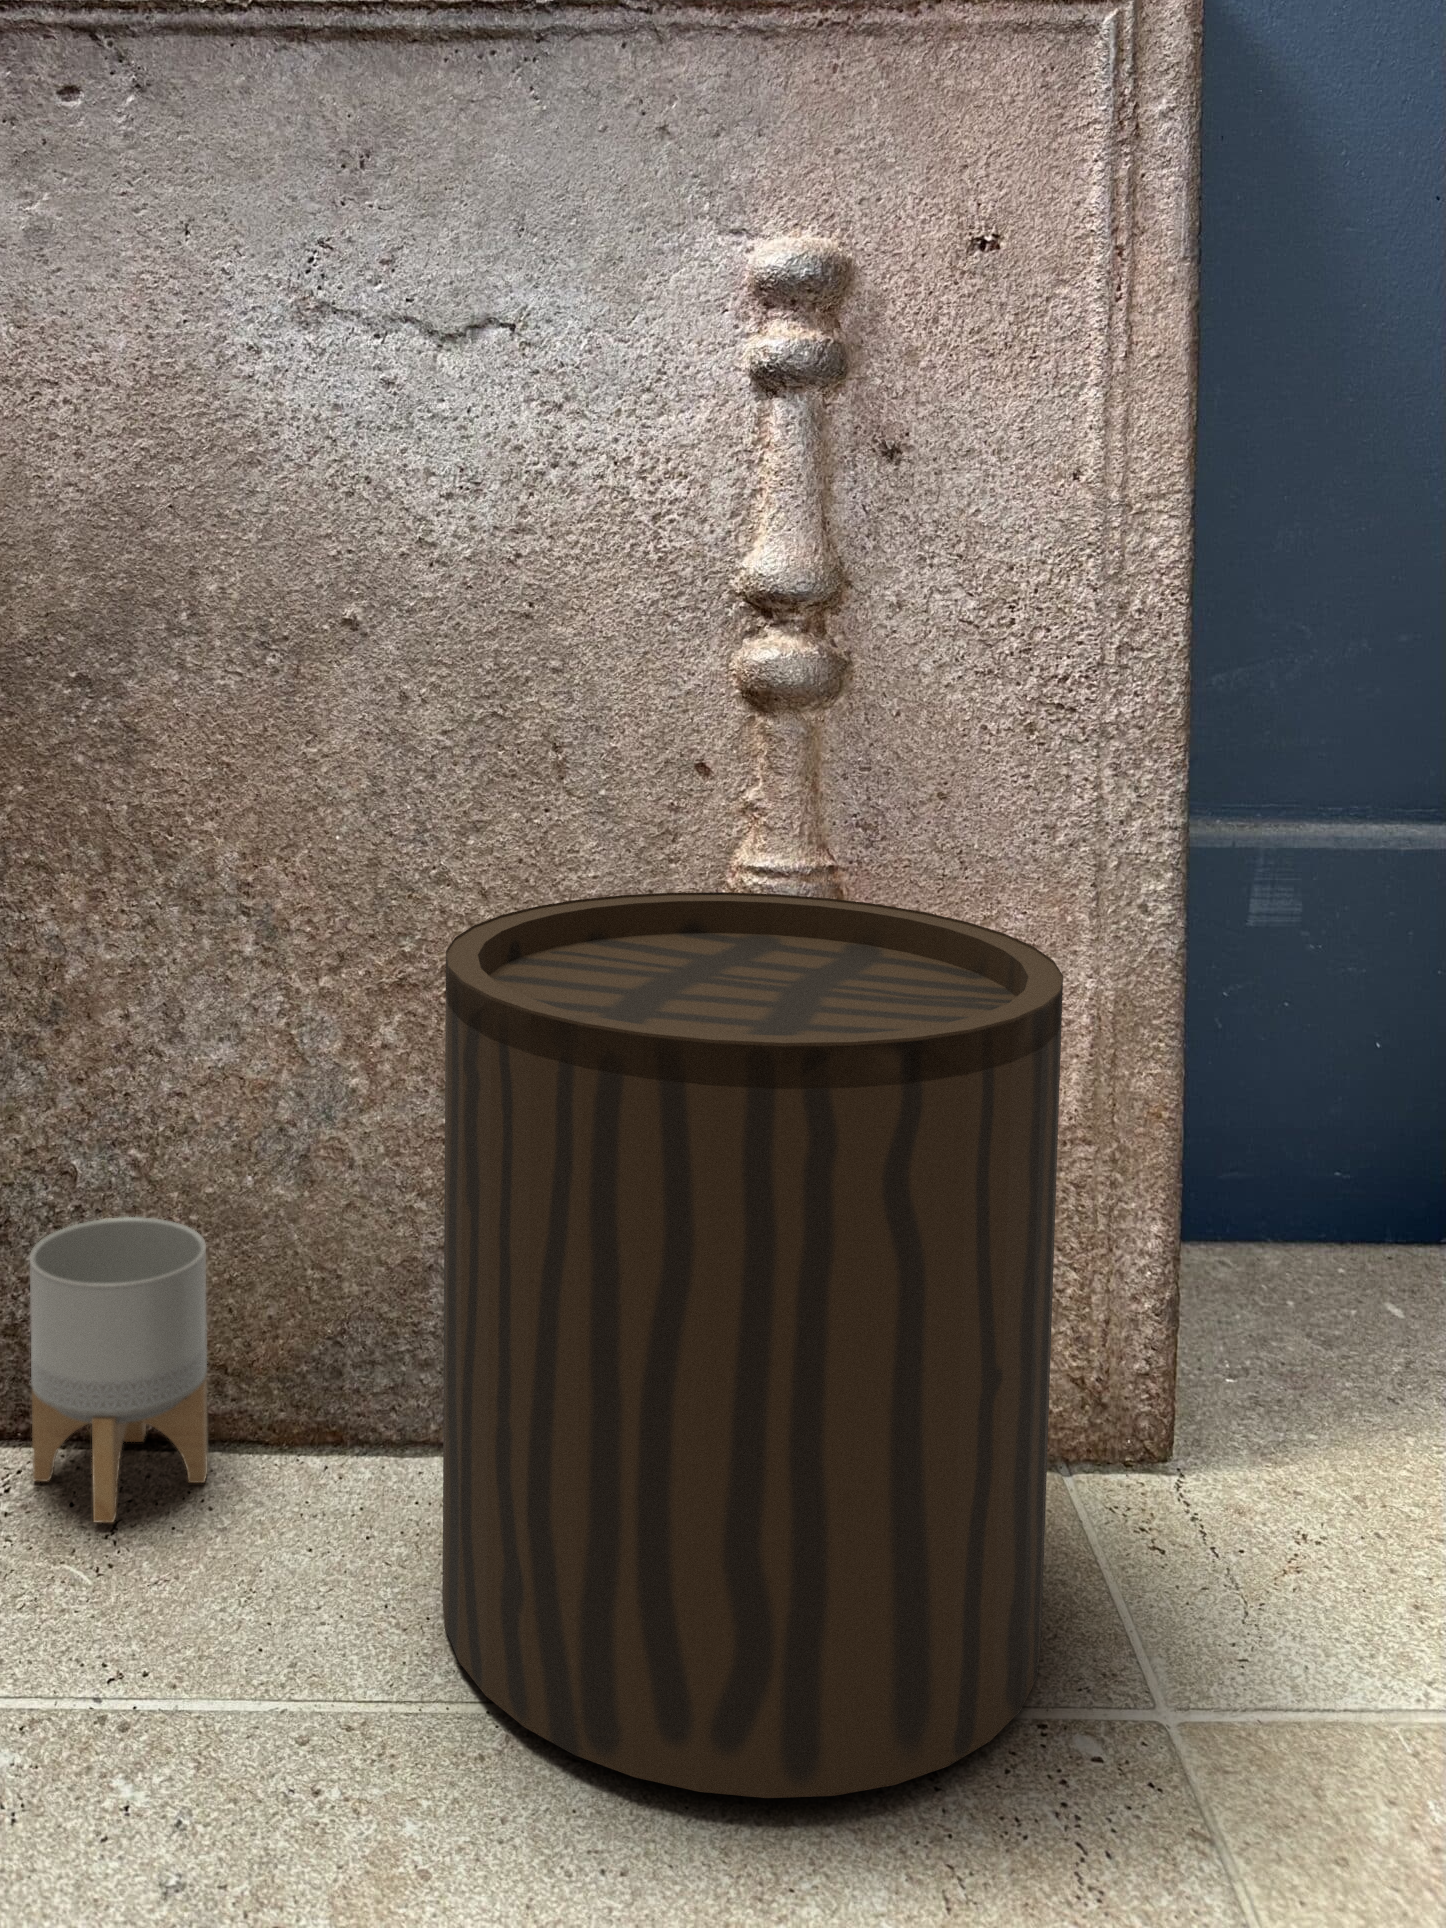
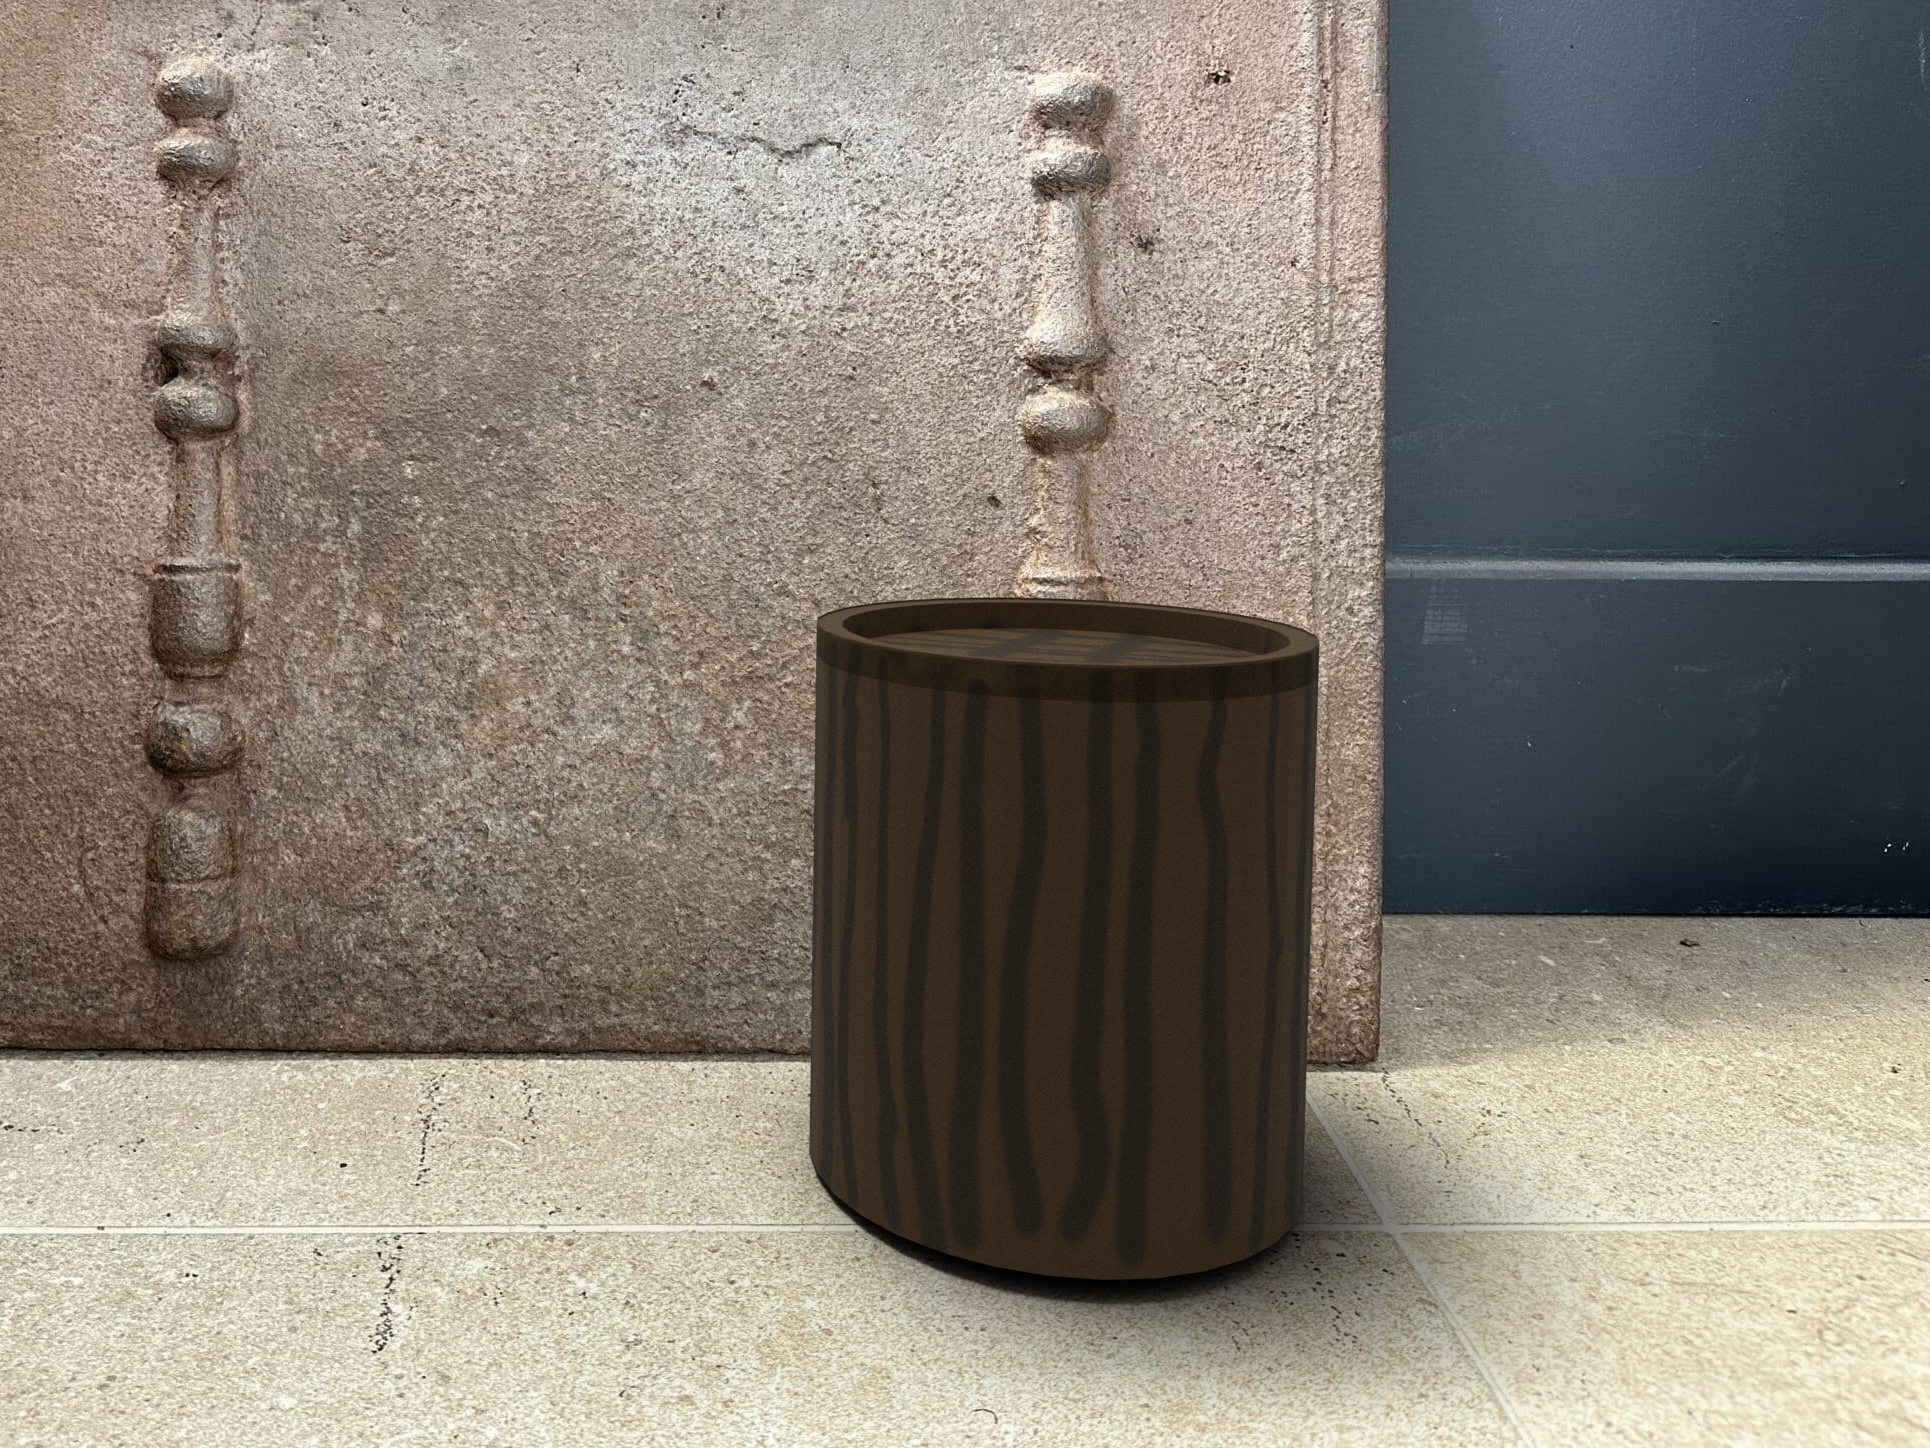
planter: present [30,1217,208,1523] -> none [458,865,600,1103]

